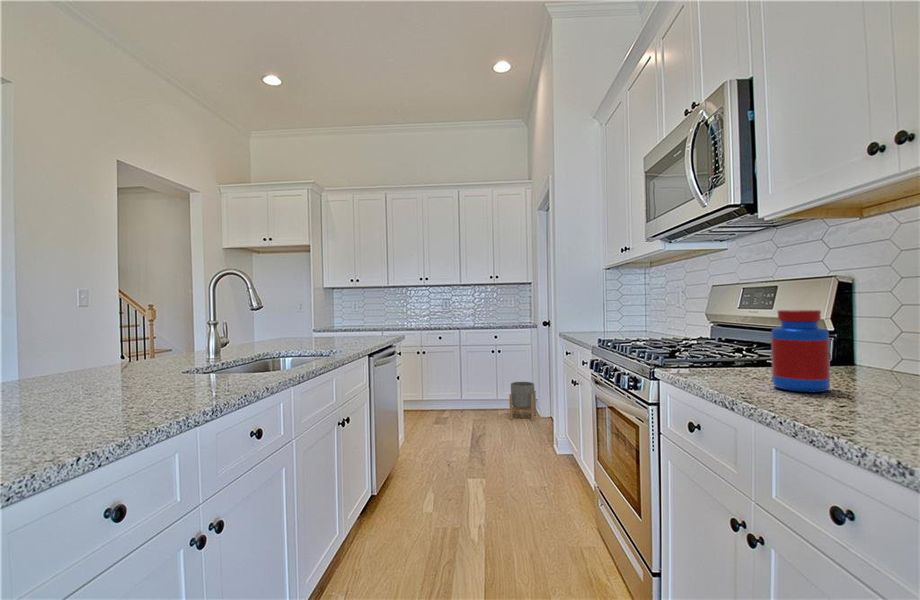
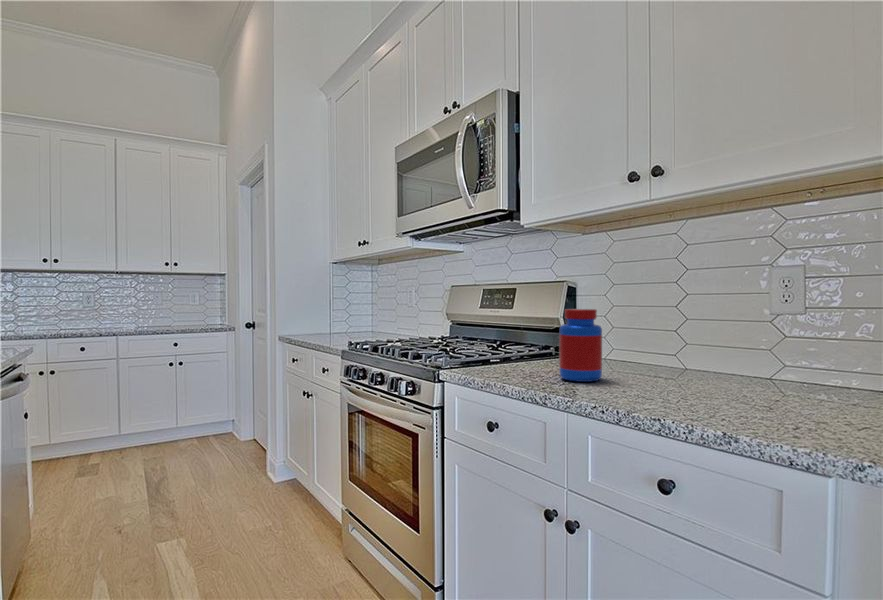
planter: present [509,382,536,421] -> none [202,397,236,447]

